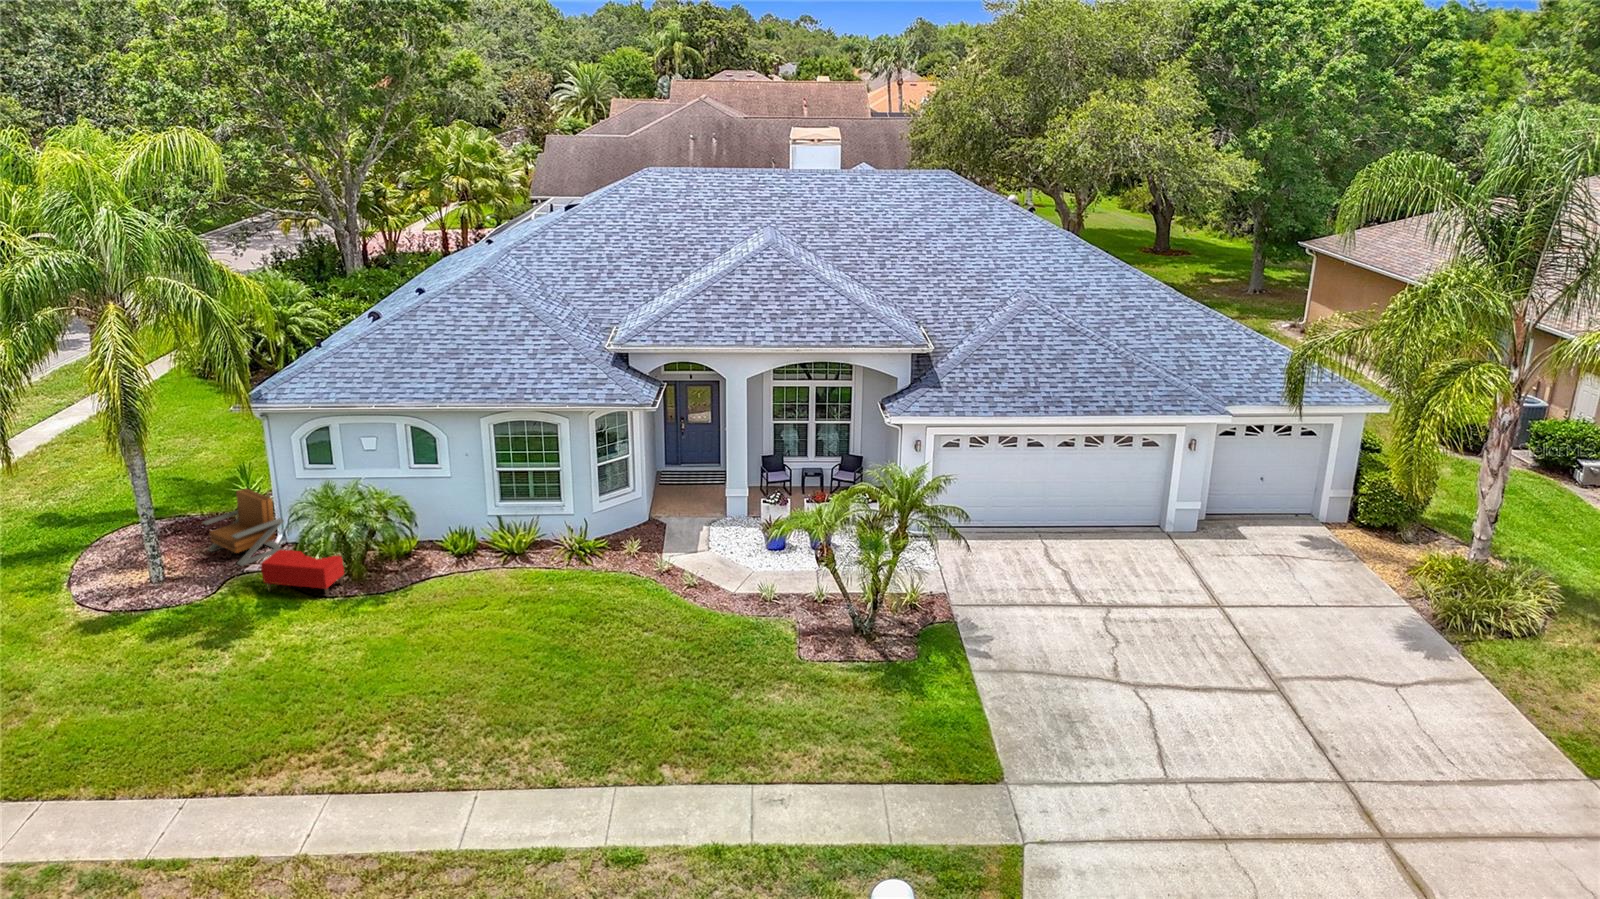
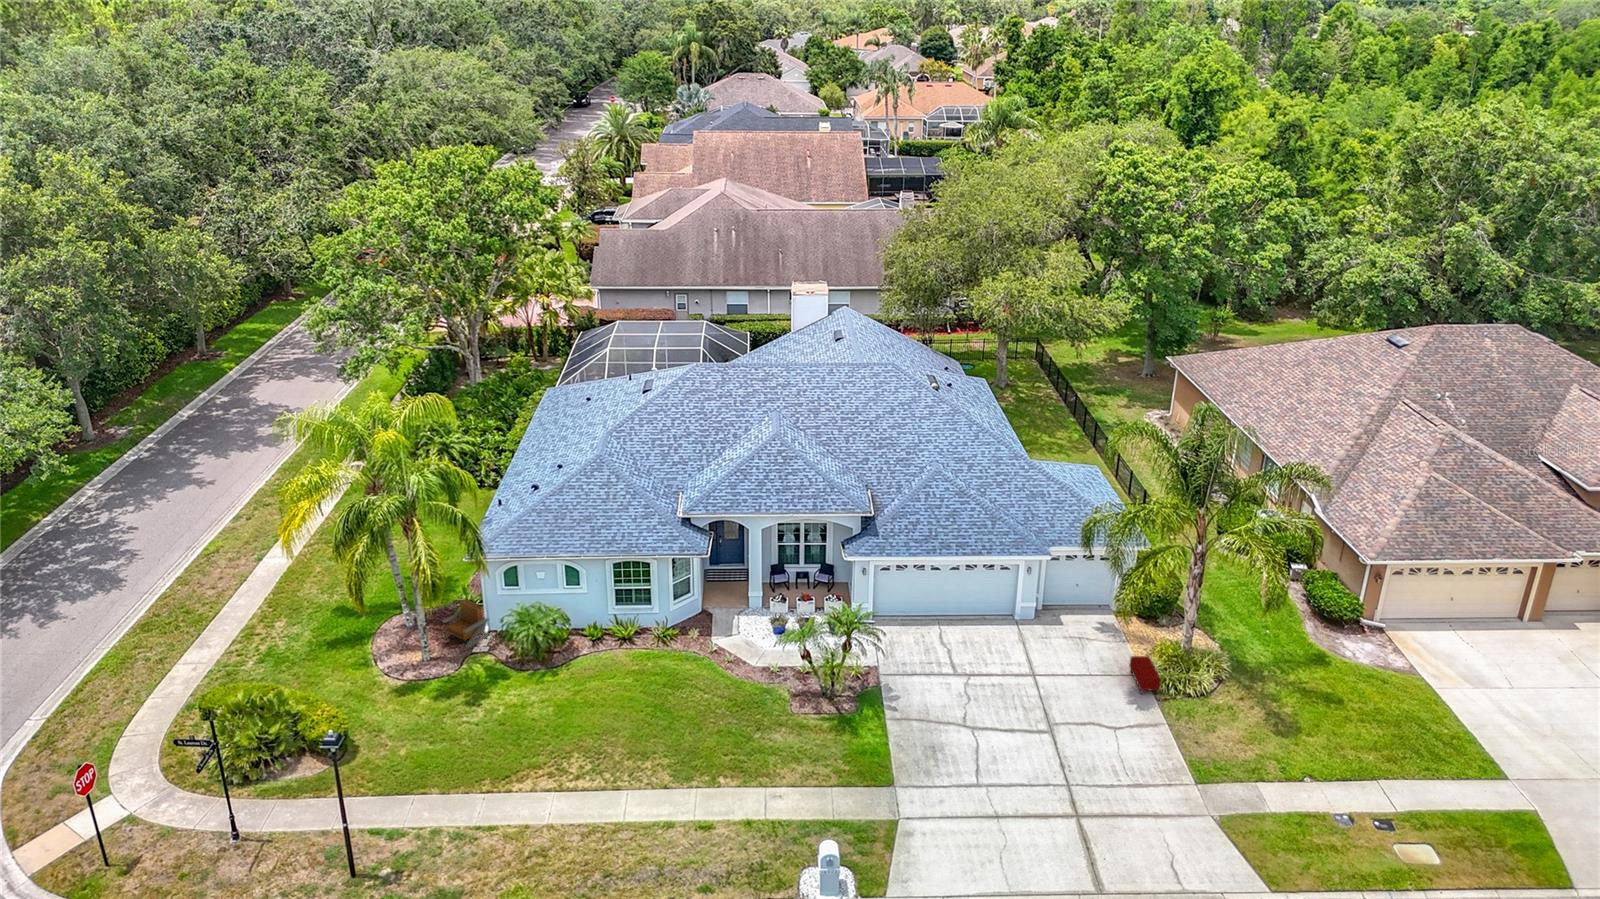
bench: present [261,550,344,597] -> present [1129,656,1161,695]

